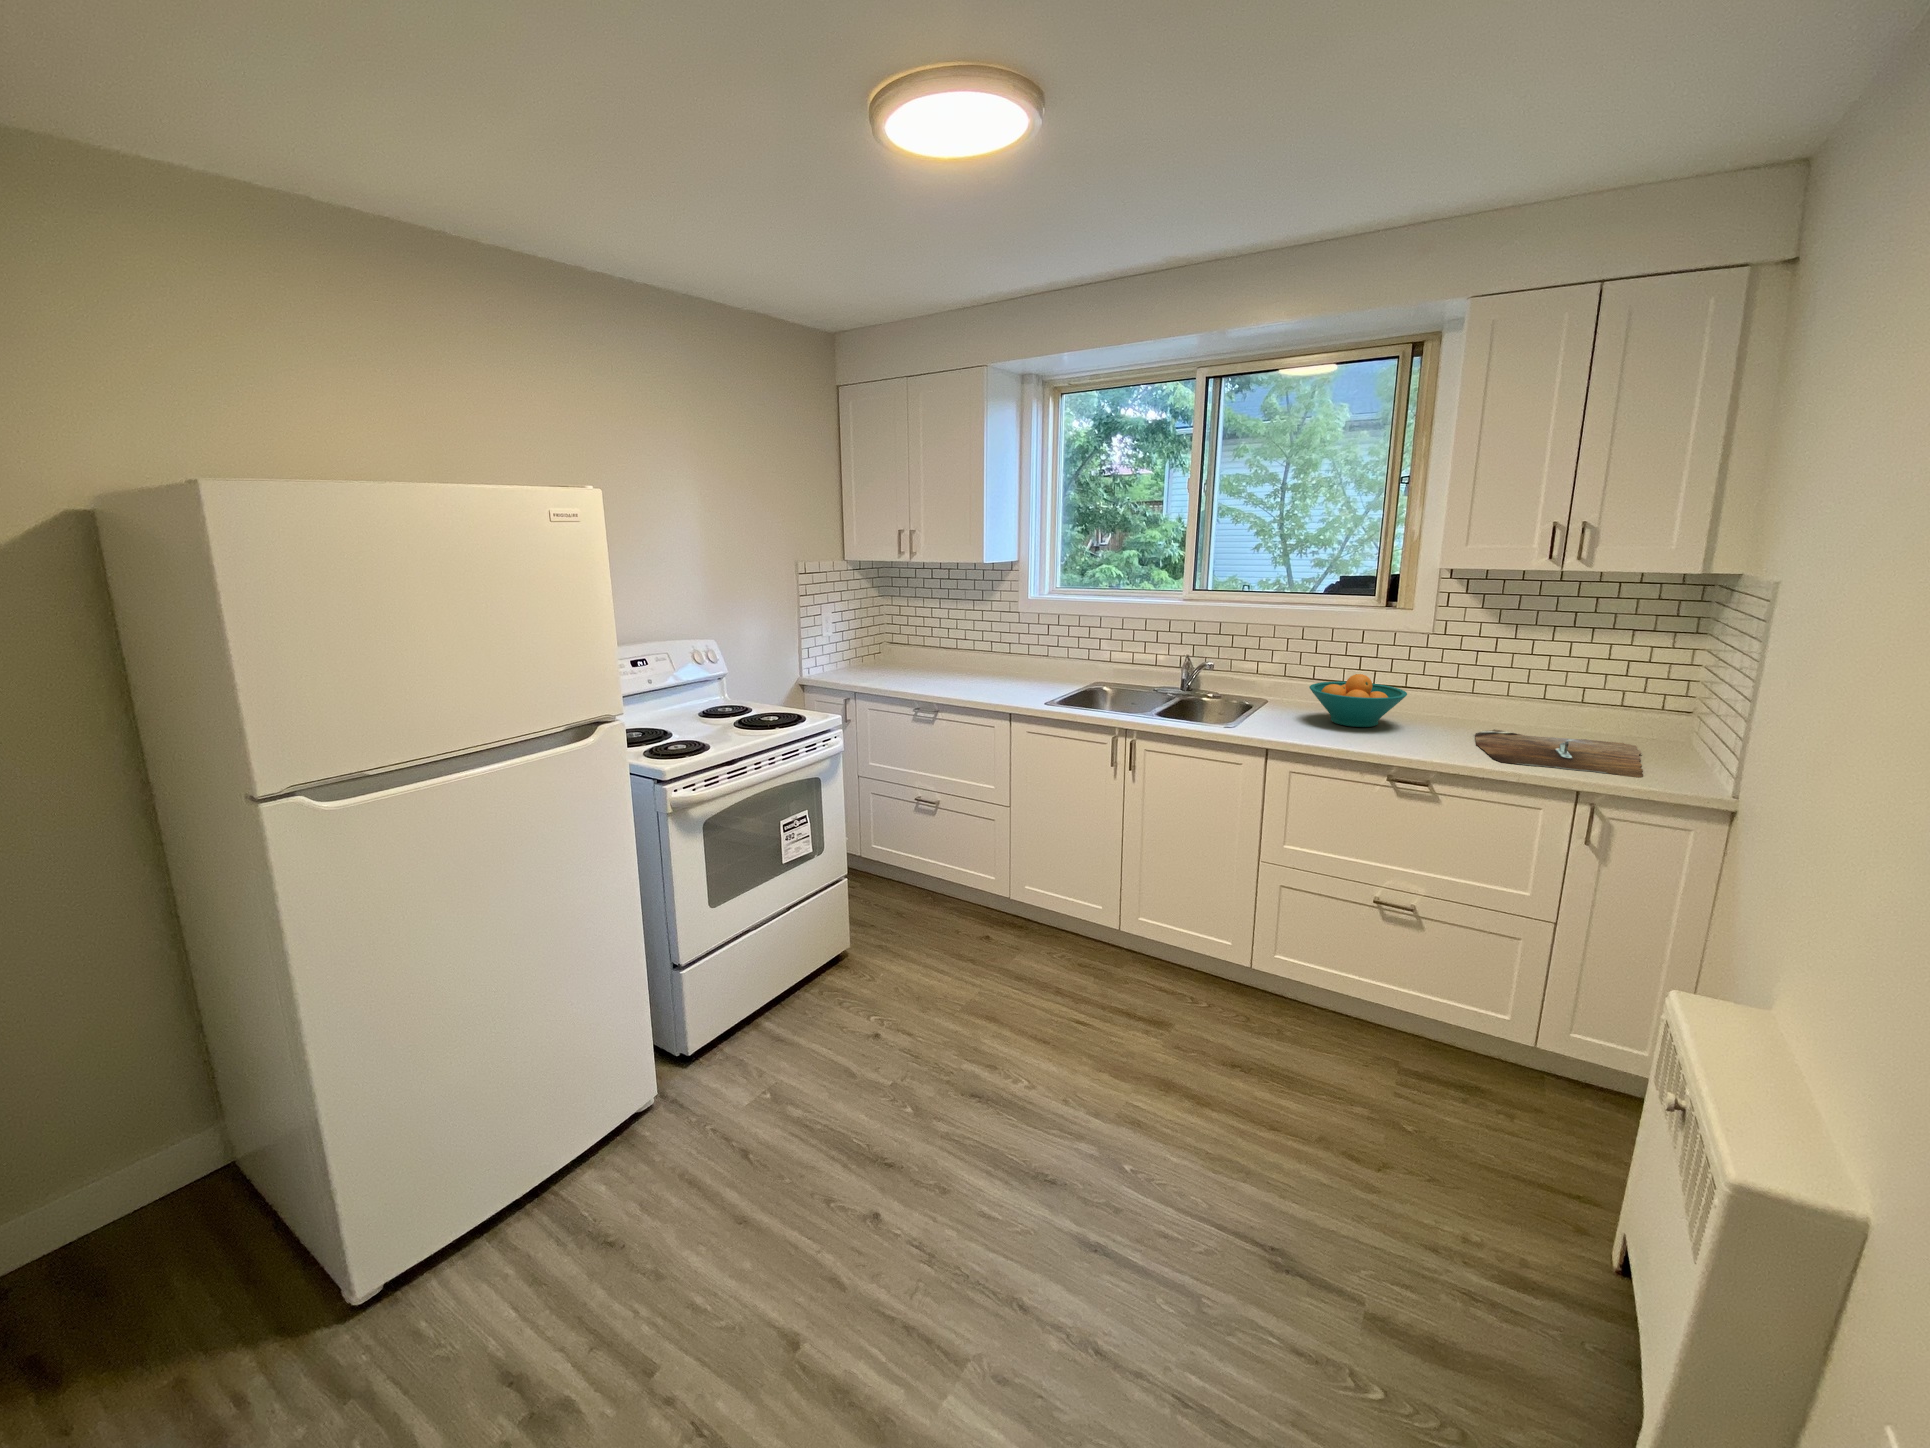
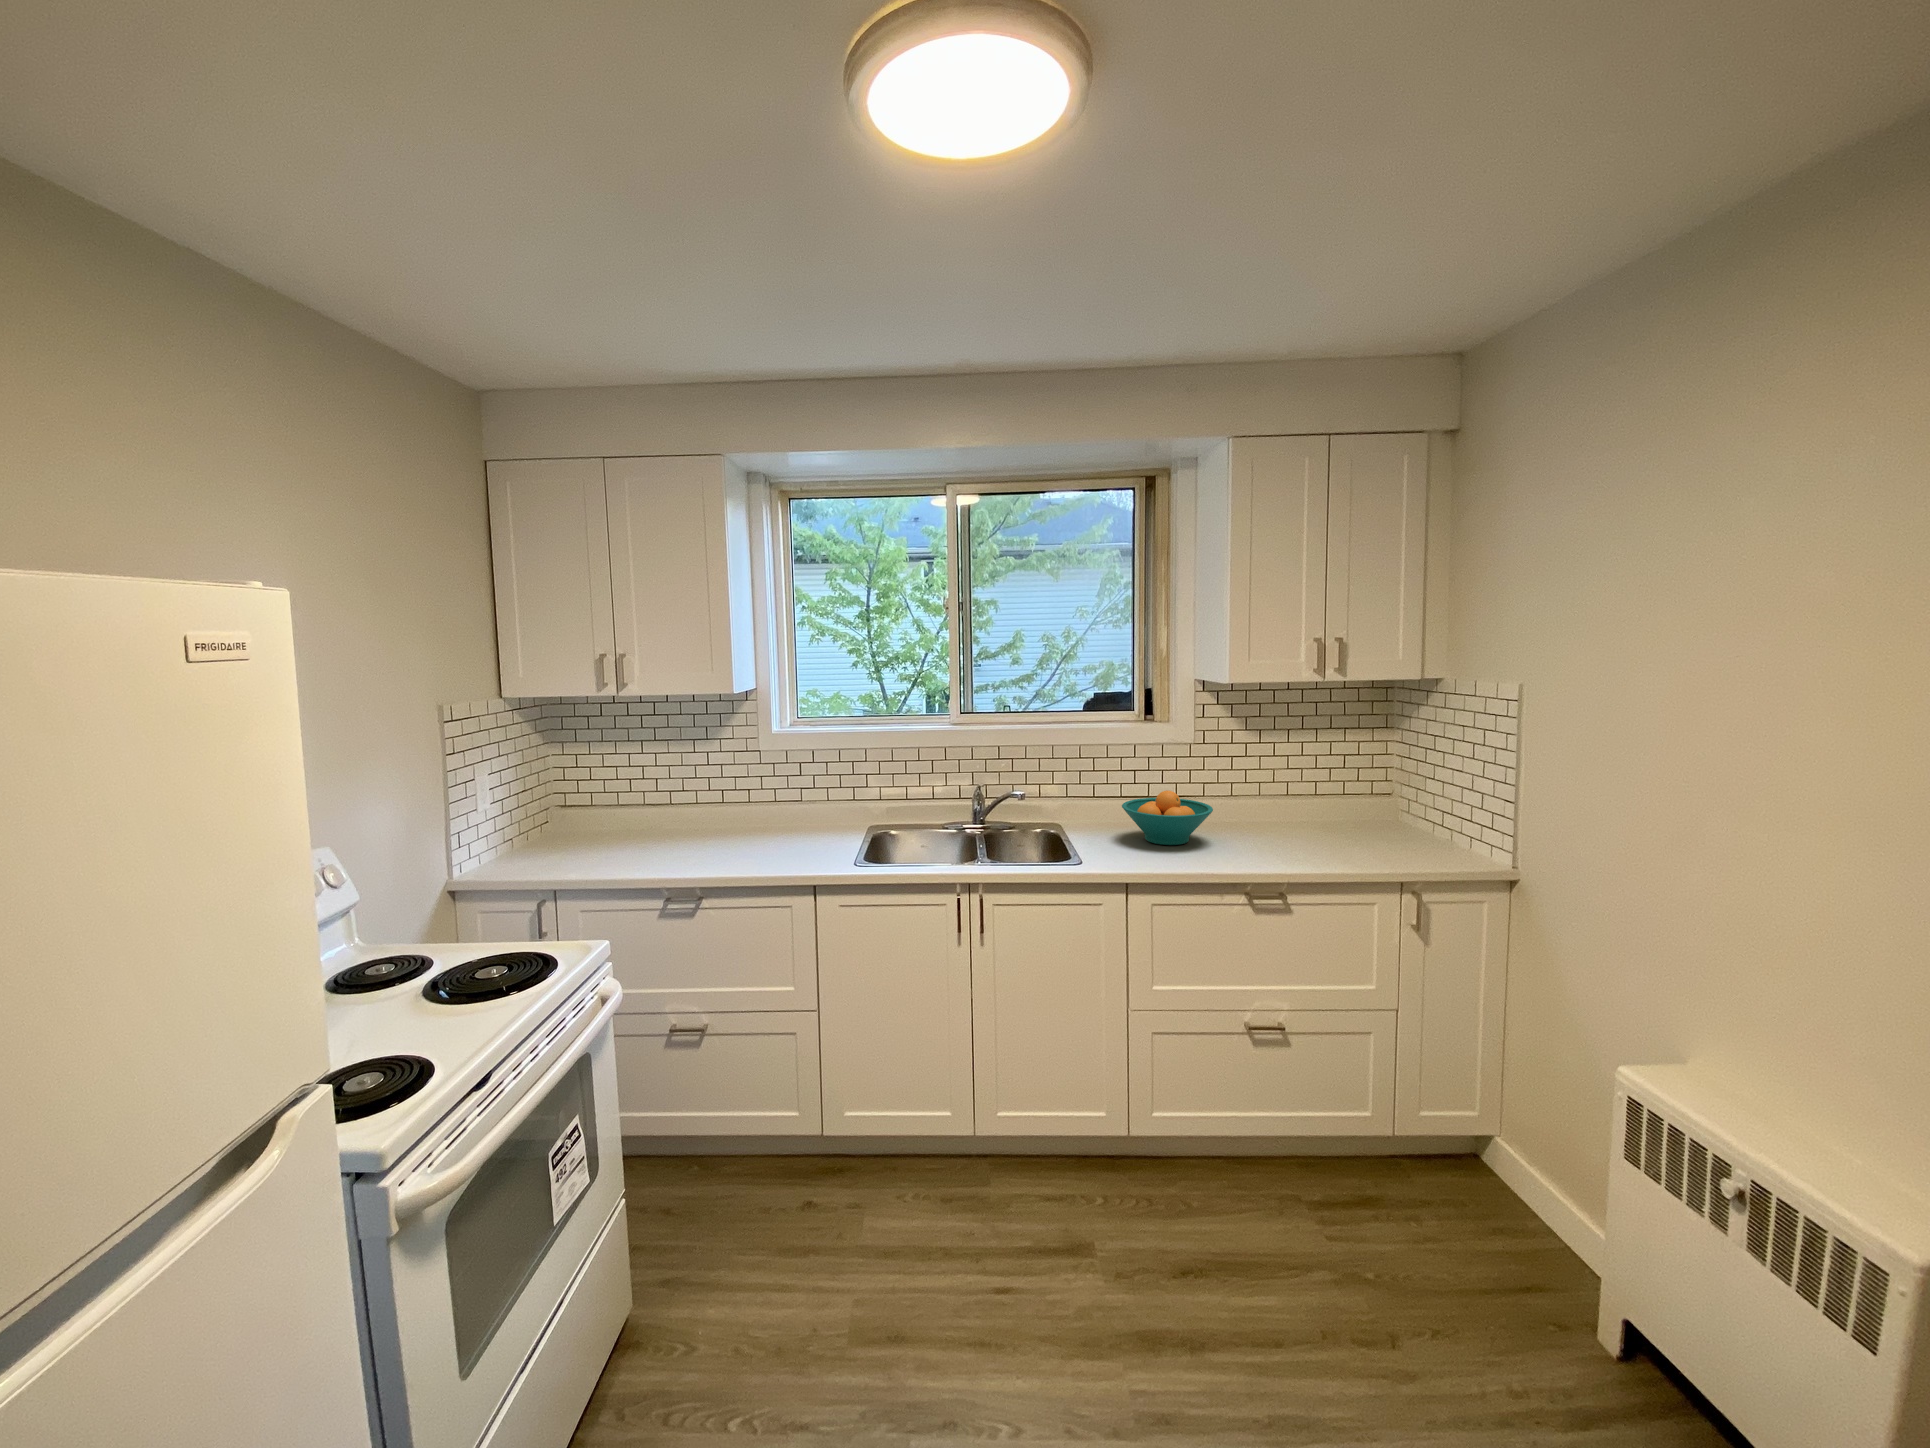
cutting board: present [1475,729,1643,777] -> none [1267,828,1433,865]

